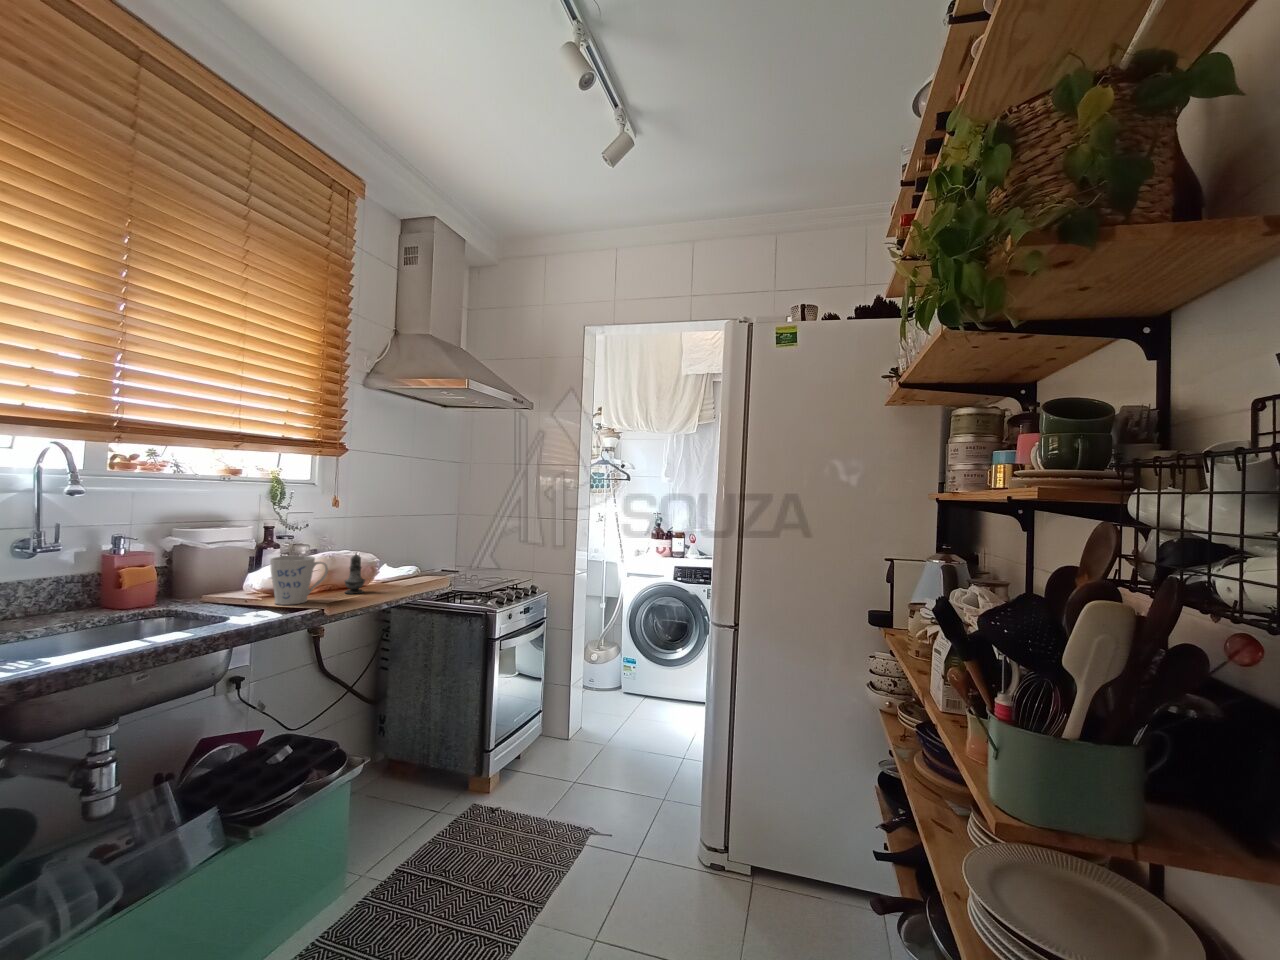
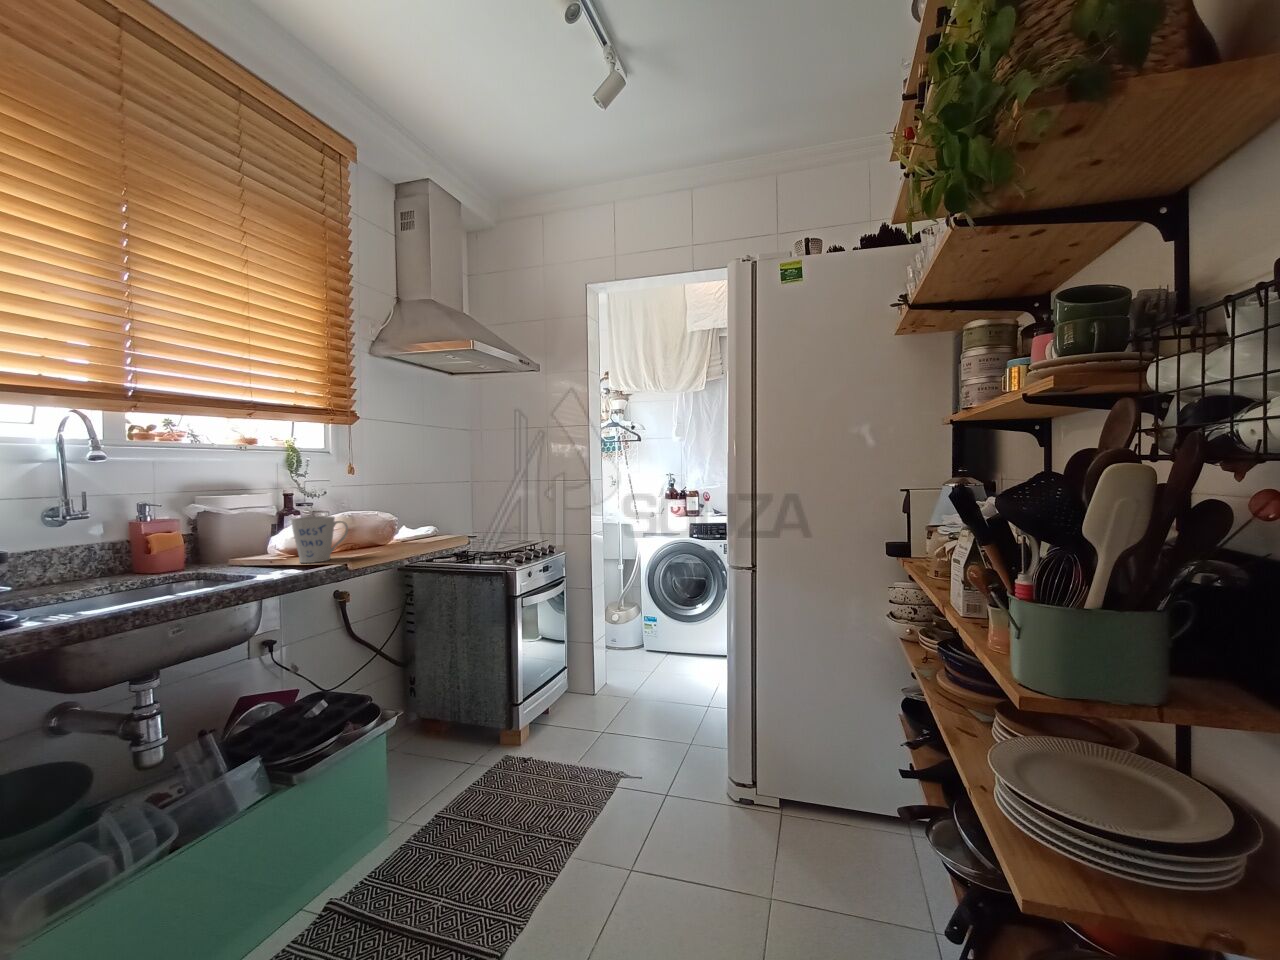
salt shaker: present [344,553,365,594] -> none [365,512,386,552]

